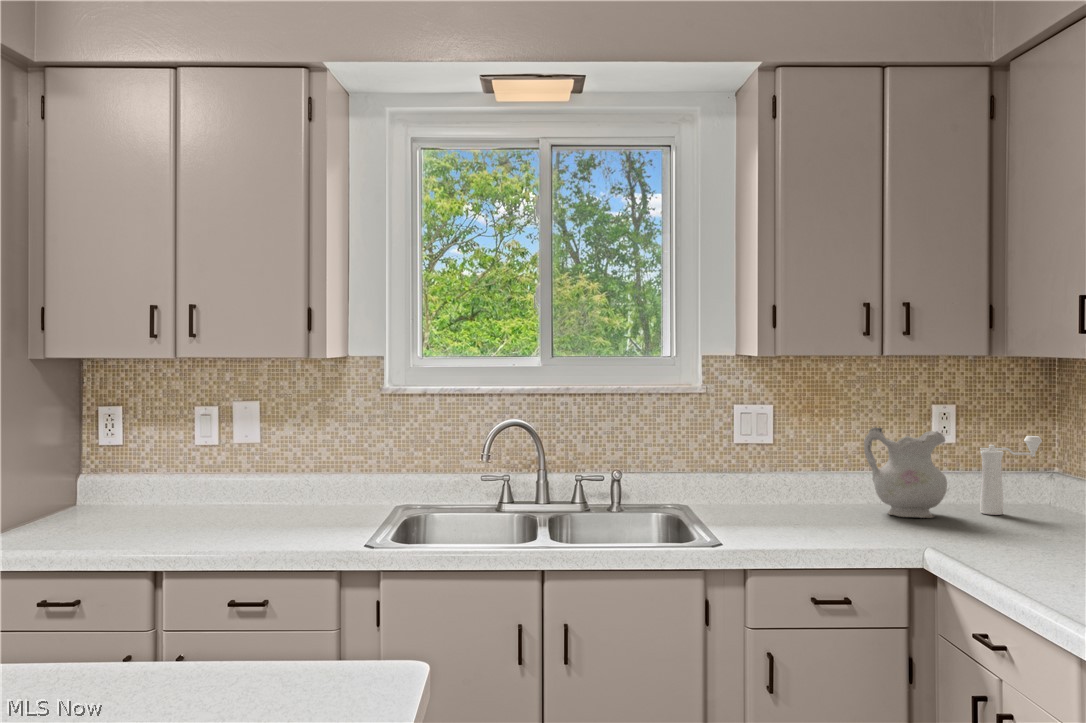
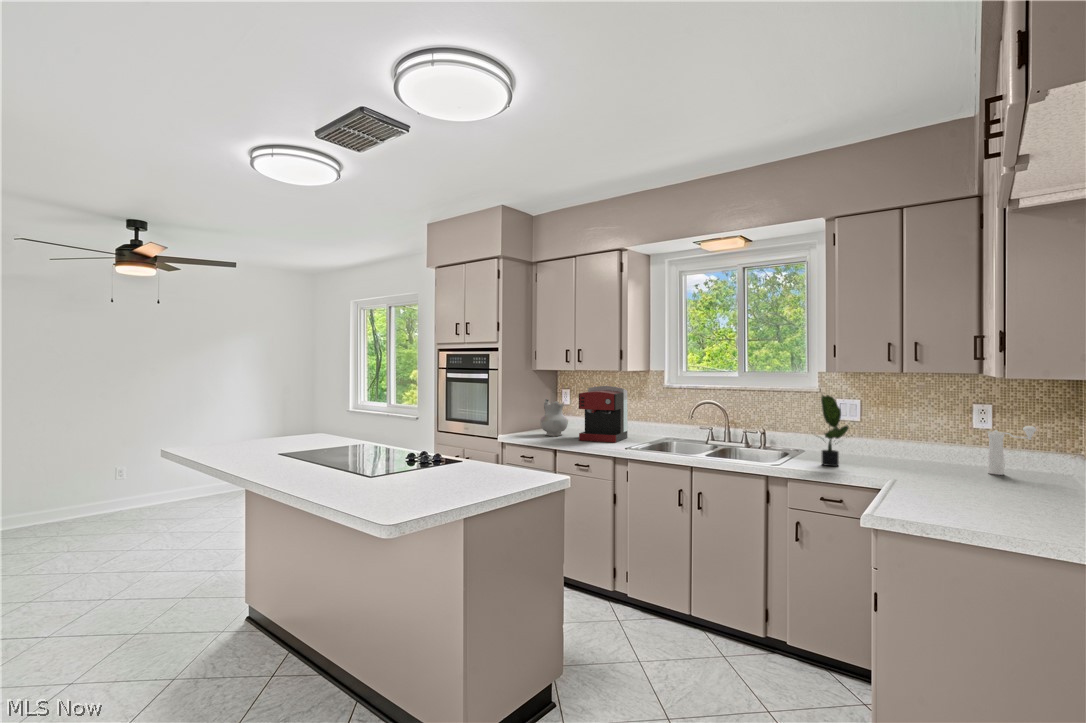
coffee maker: none [212,395,315,538] -> present [579,386,628,443]
potted plant: none [767,397,840,534] -> present [821,395,849,466]
ceramic pitcher: present [864,427,947,518] -> present [540,399,568,436]

